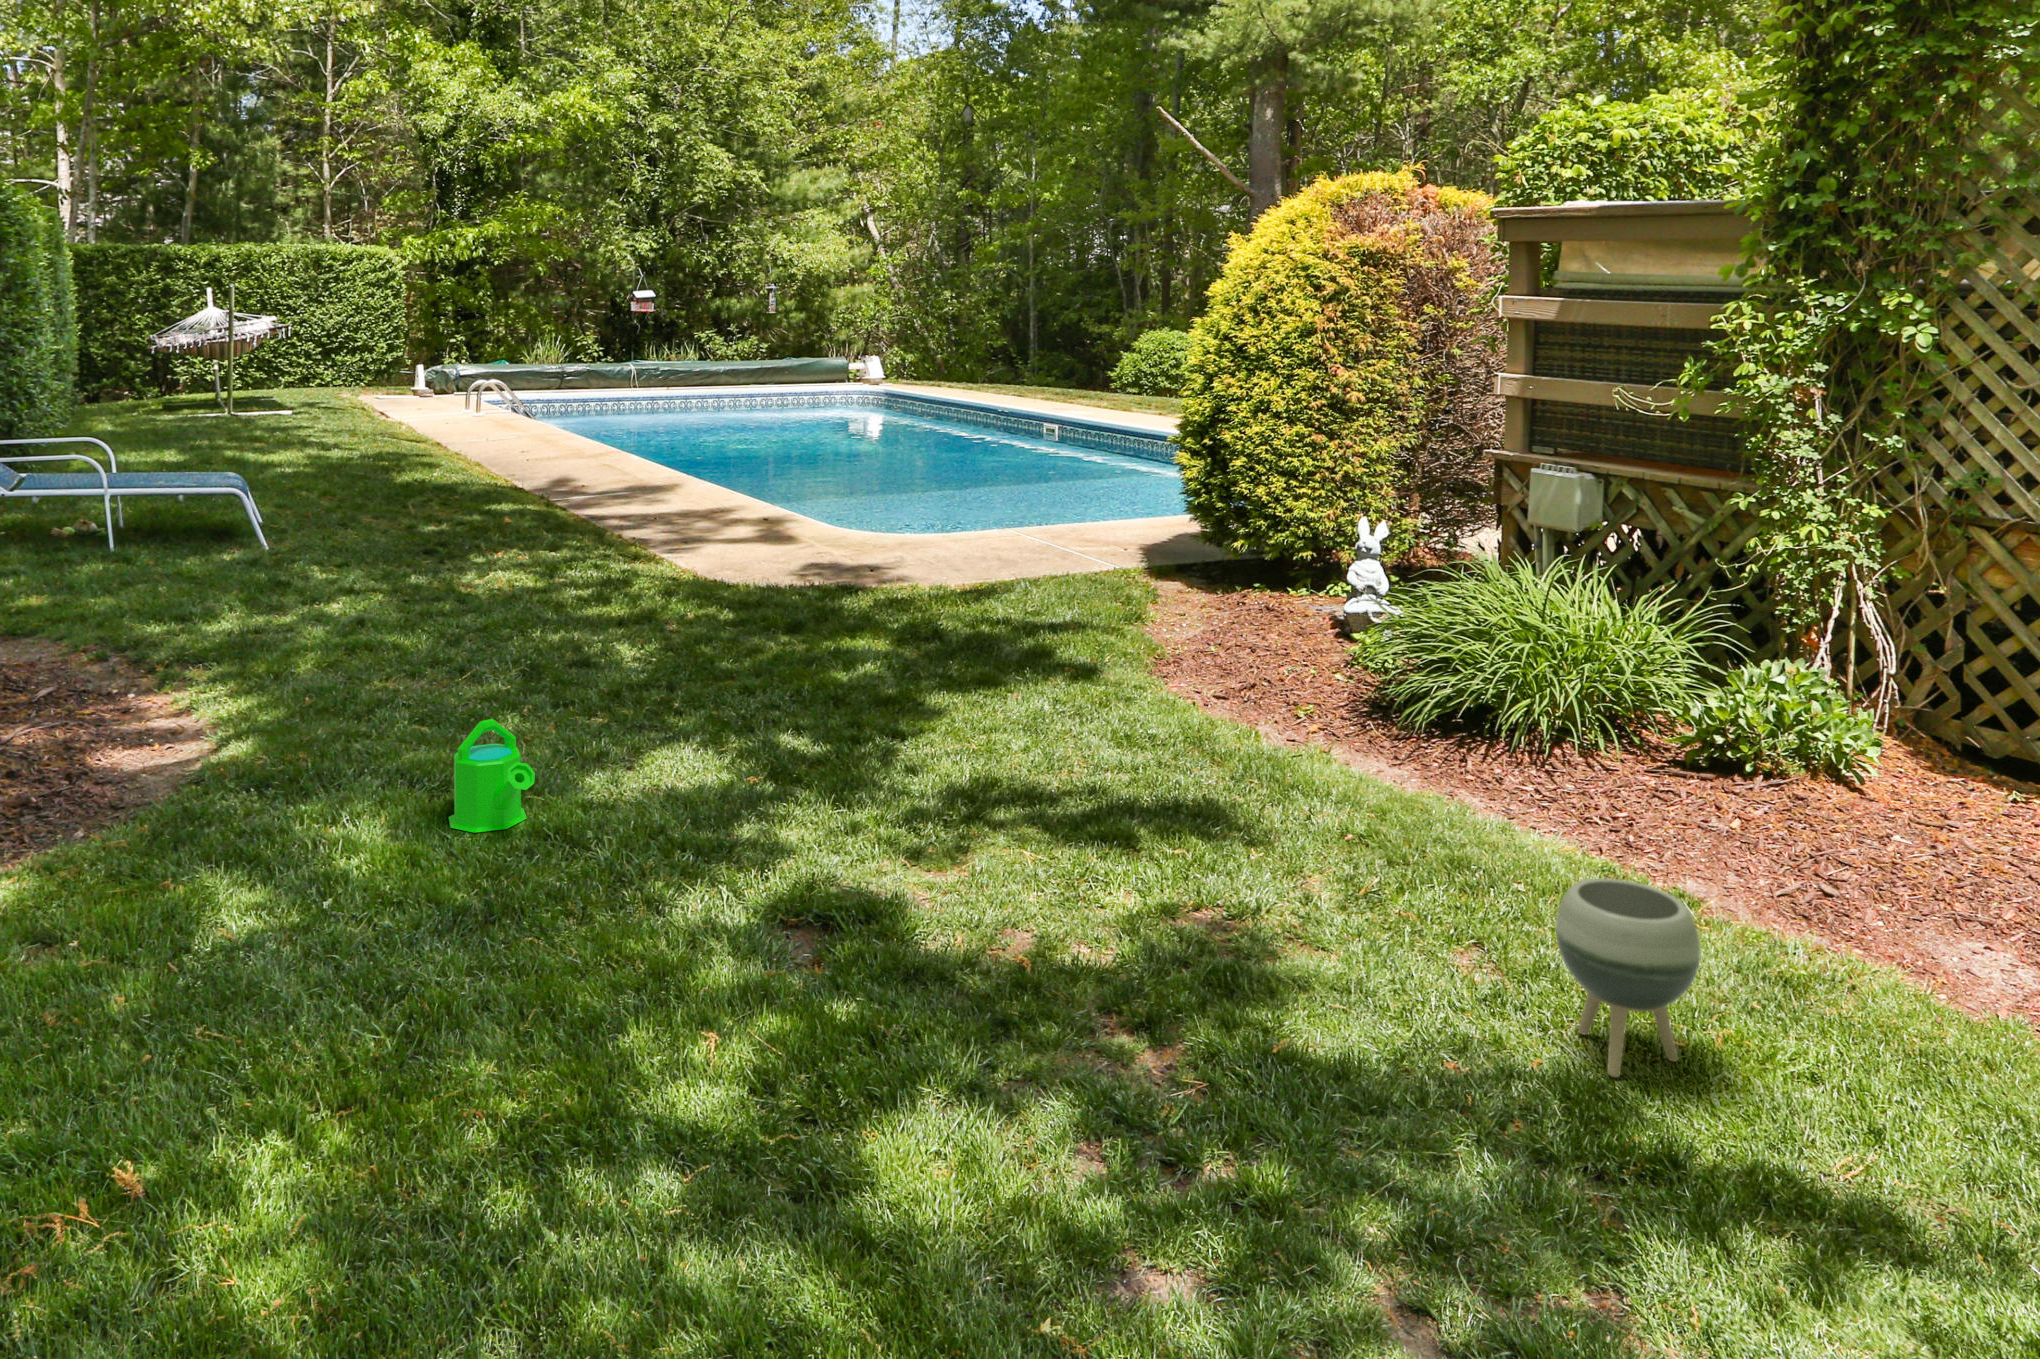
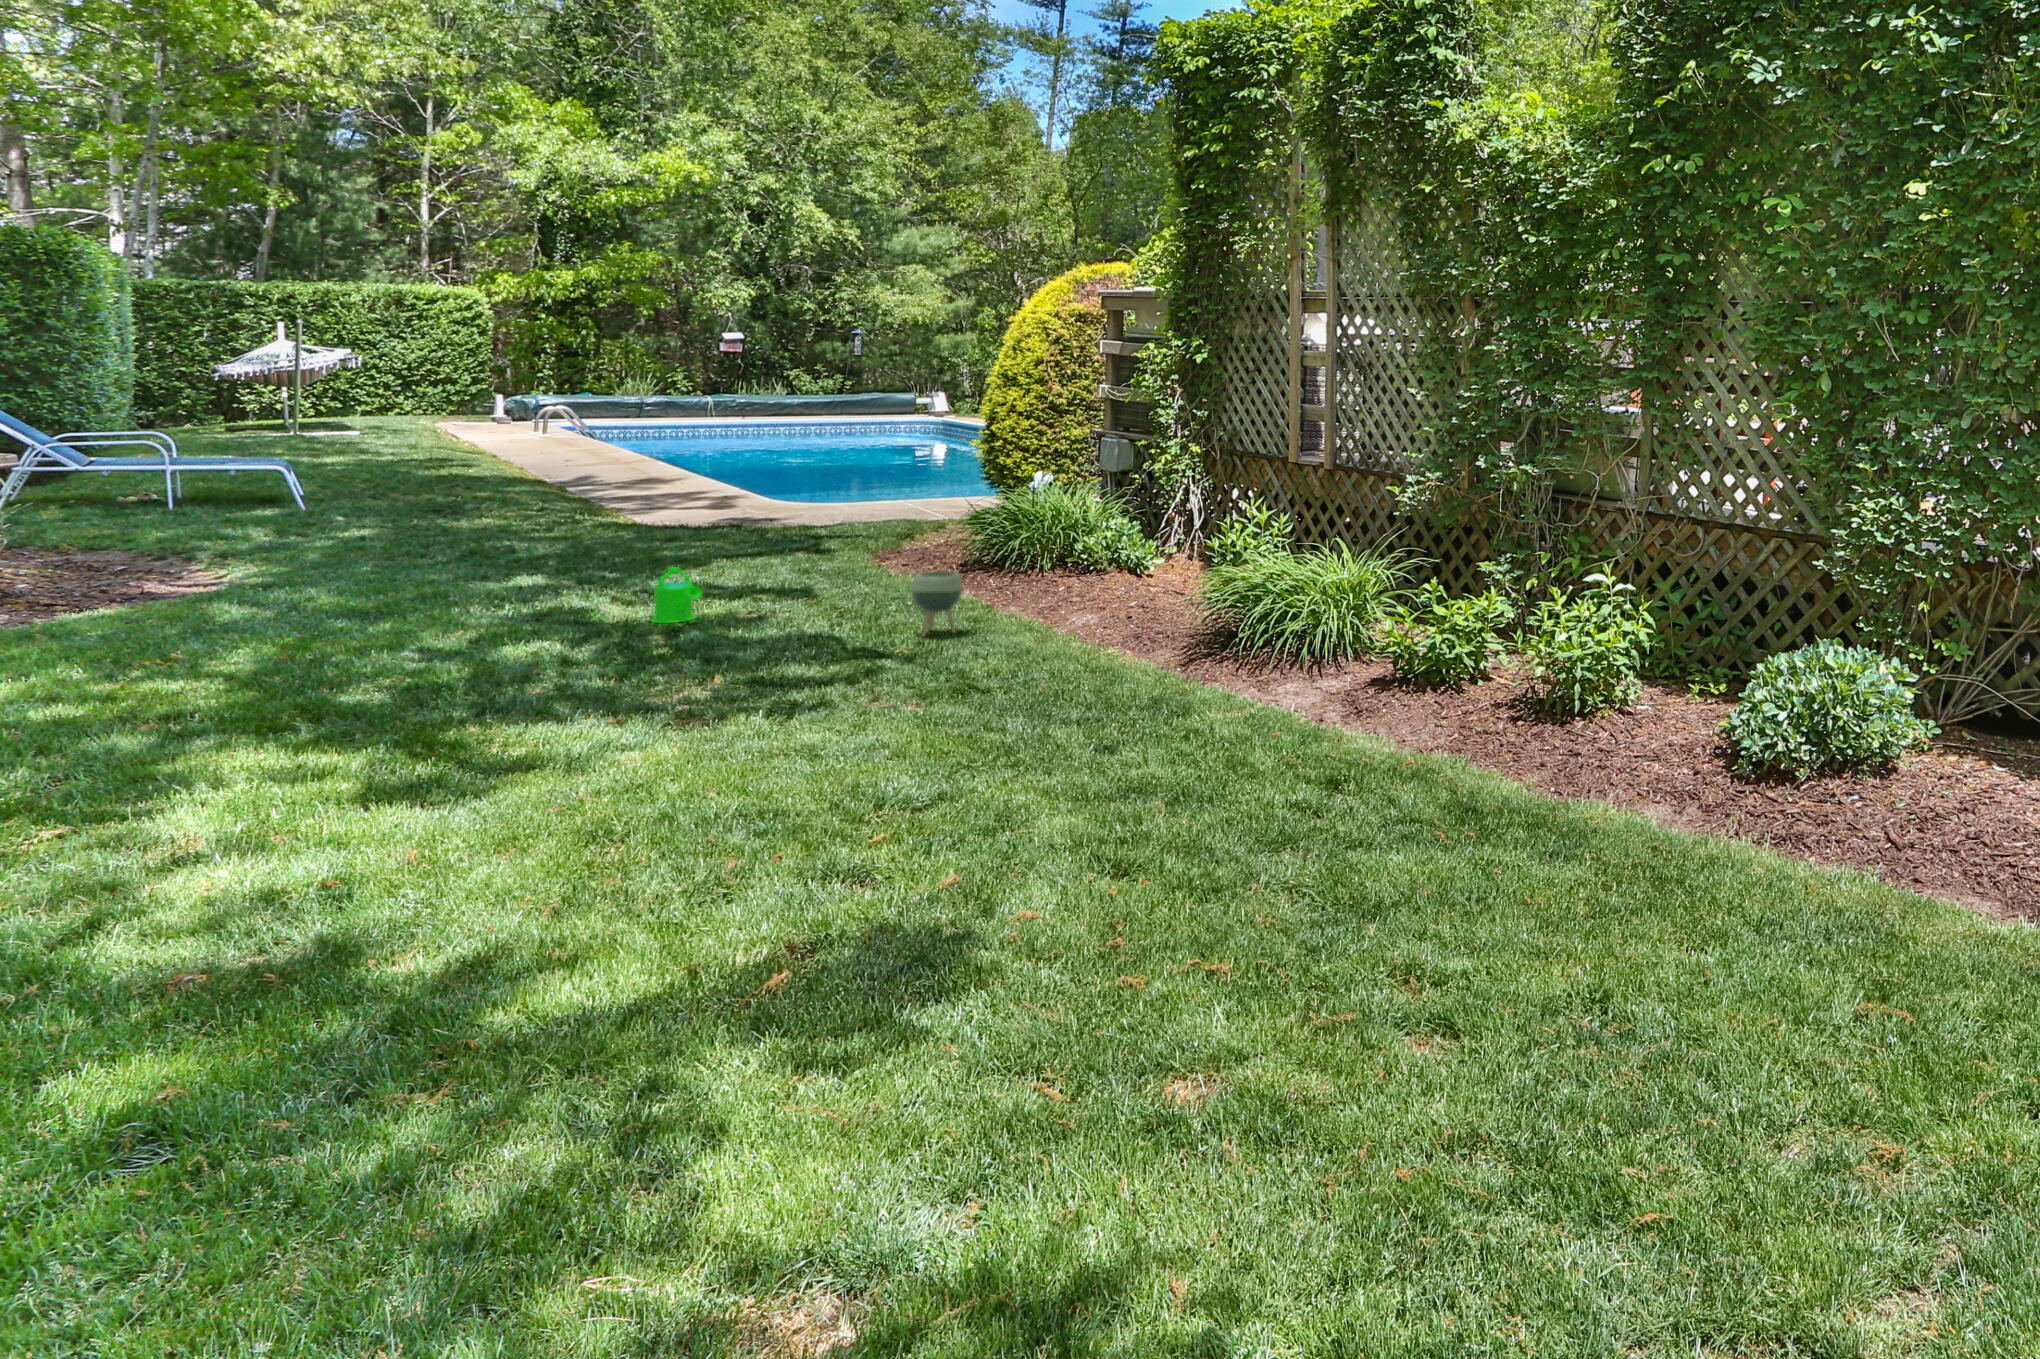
watering can: present [448,719,535,833] -> present [651,567,702,623]

